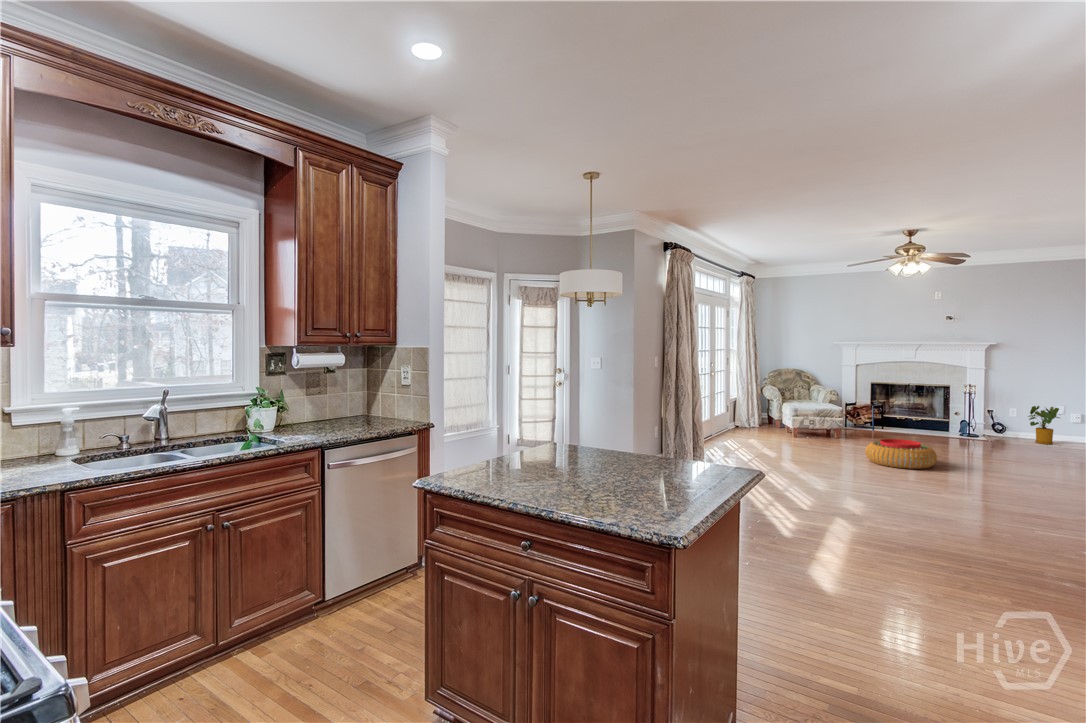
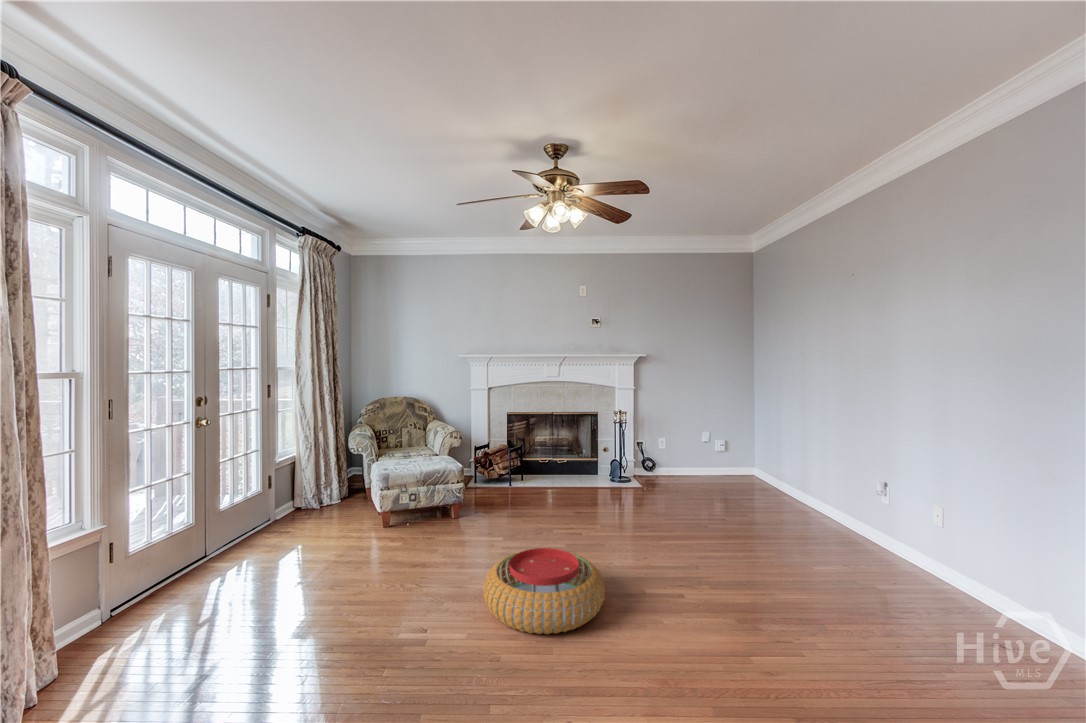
house plant: present [1028,406,1059,444] -> none [679,436,713,486]

